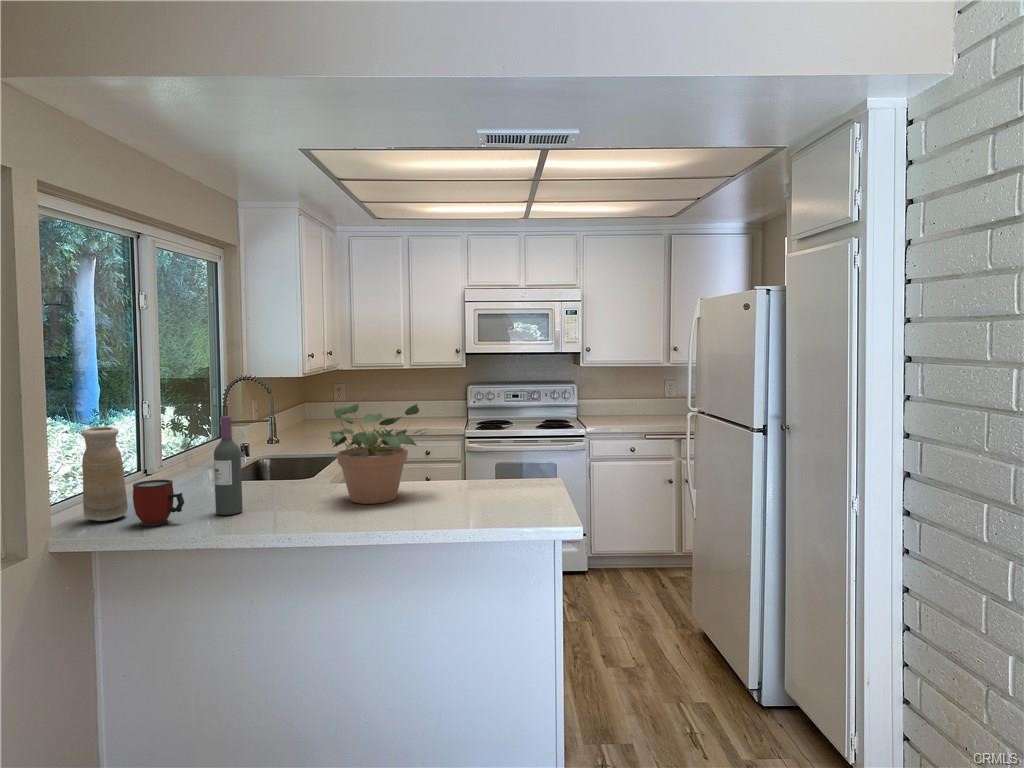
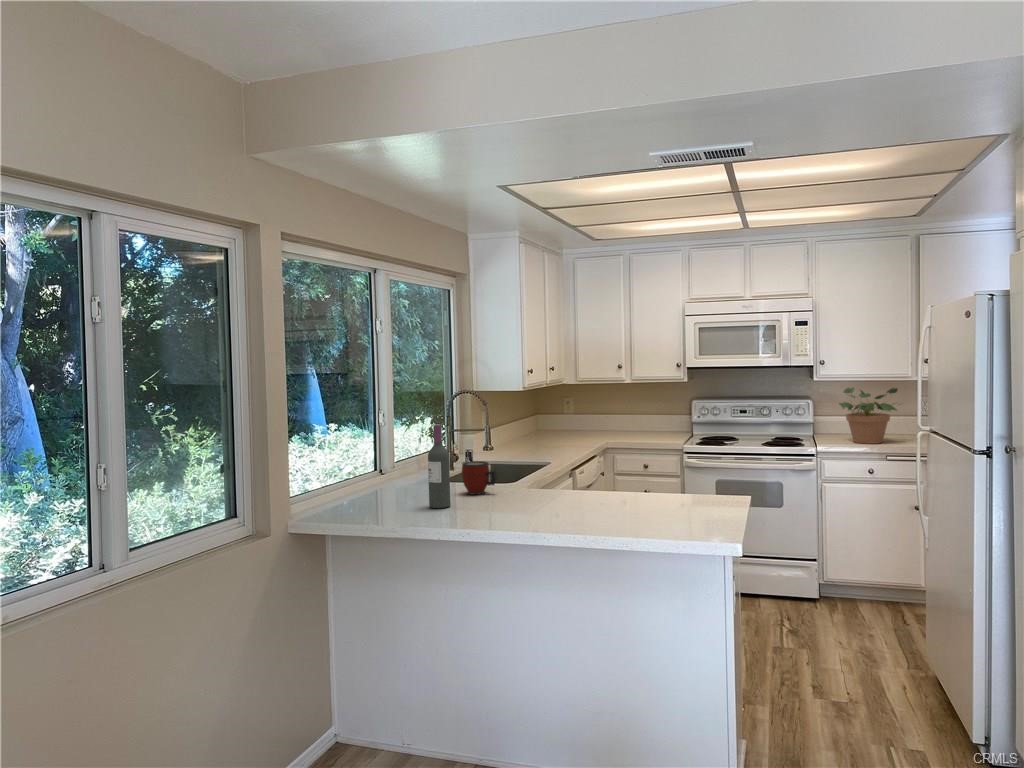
potted plant: present [329,403,427,504] -> present [839,387,898,444]
vase: present [81,427,128,521] -> none [332,431,365,507]
mug: present [133,479,184,526] -> present [462,461,497,495]

